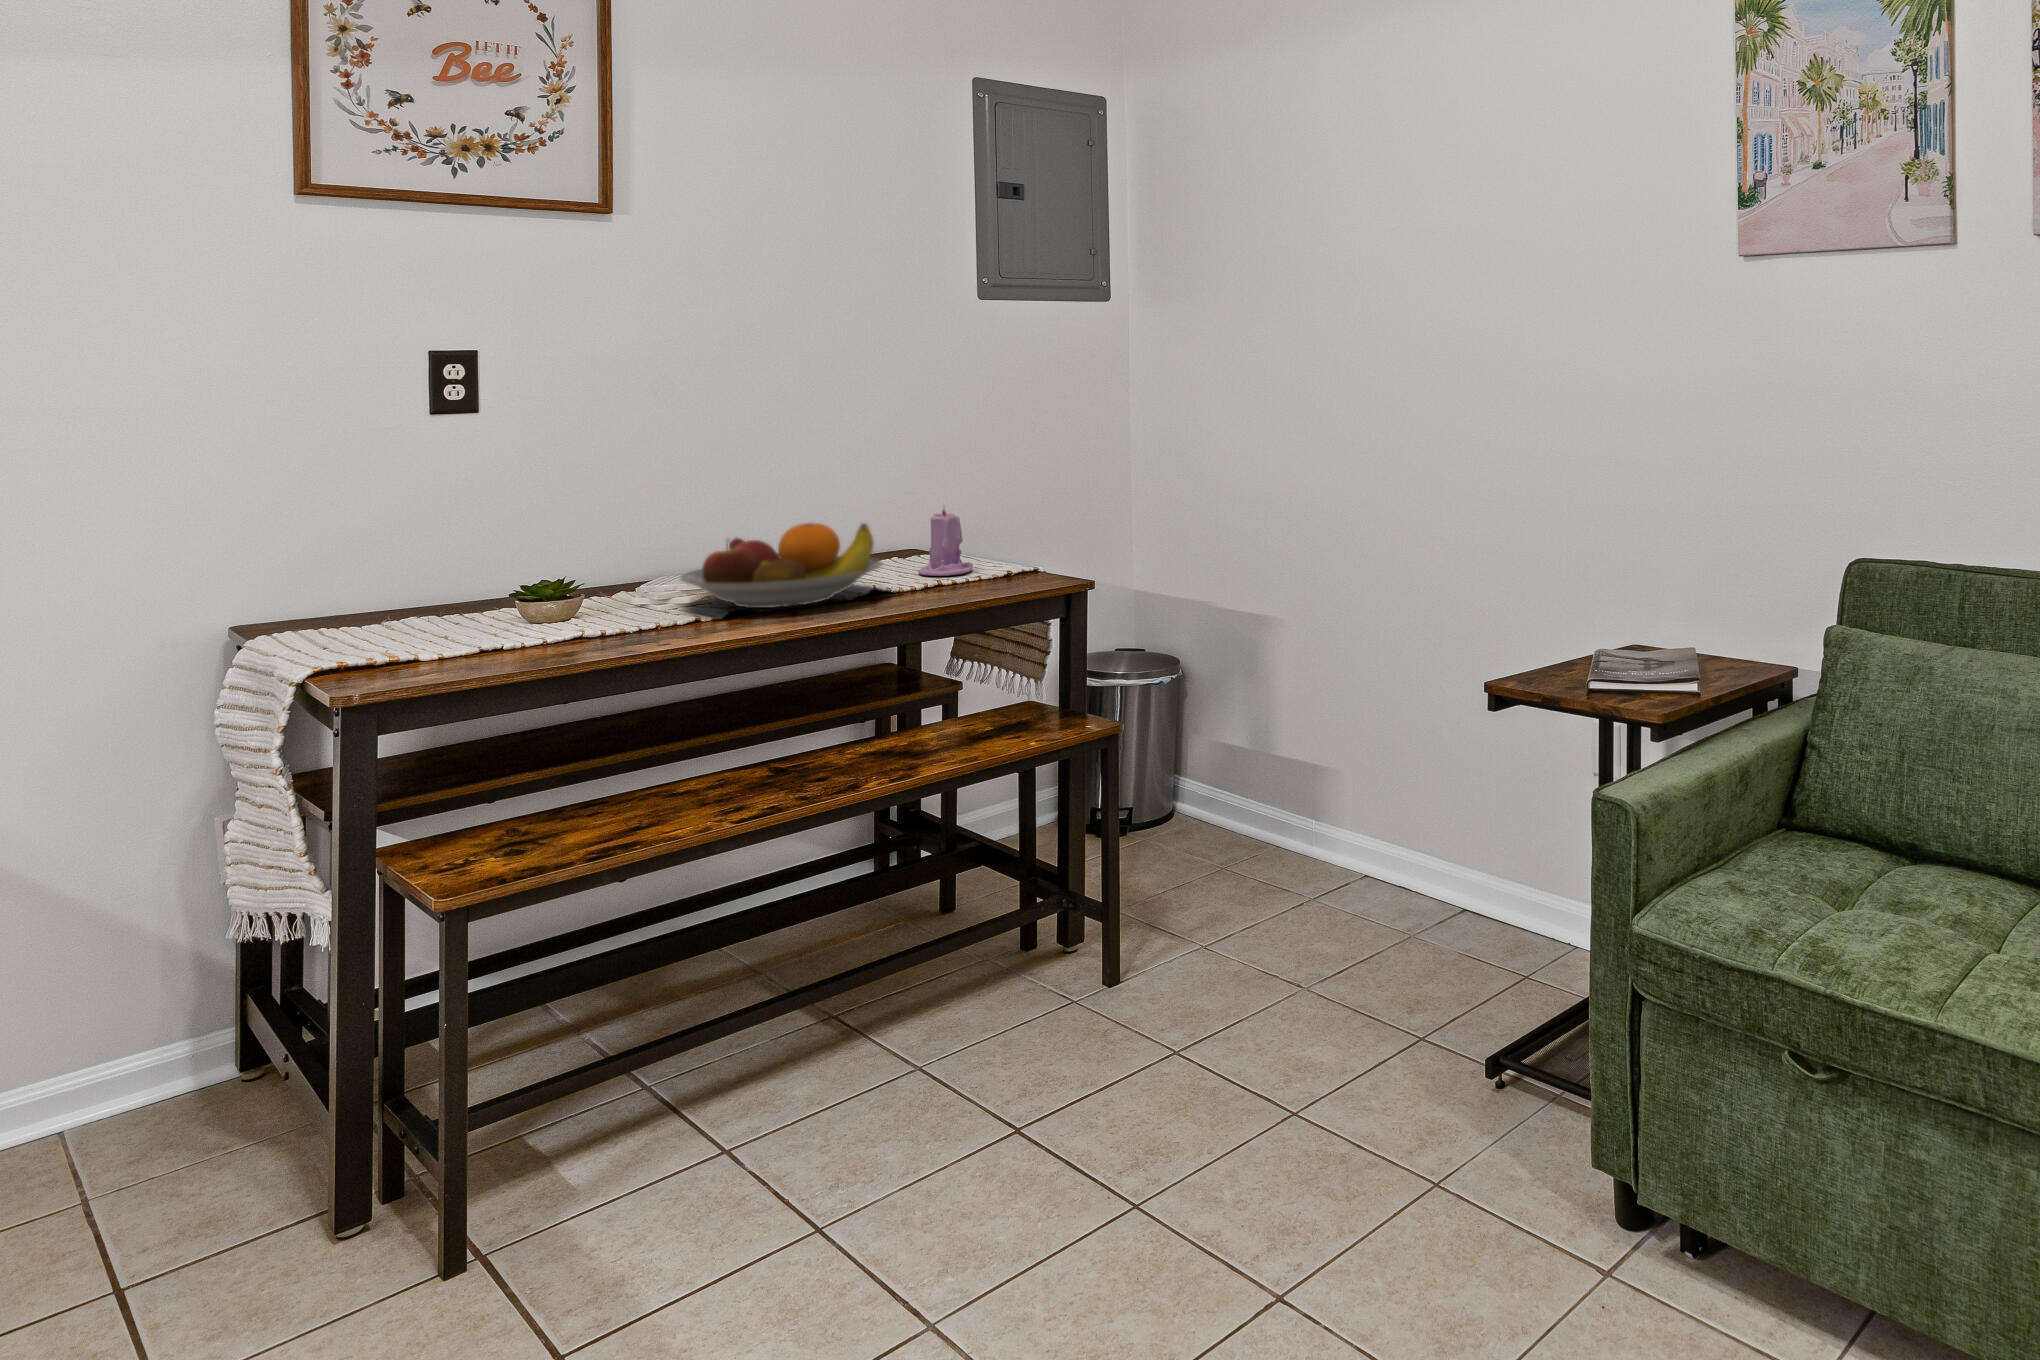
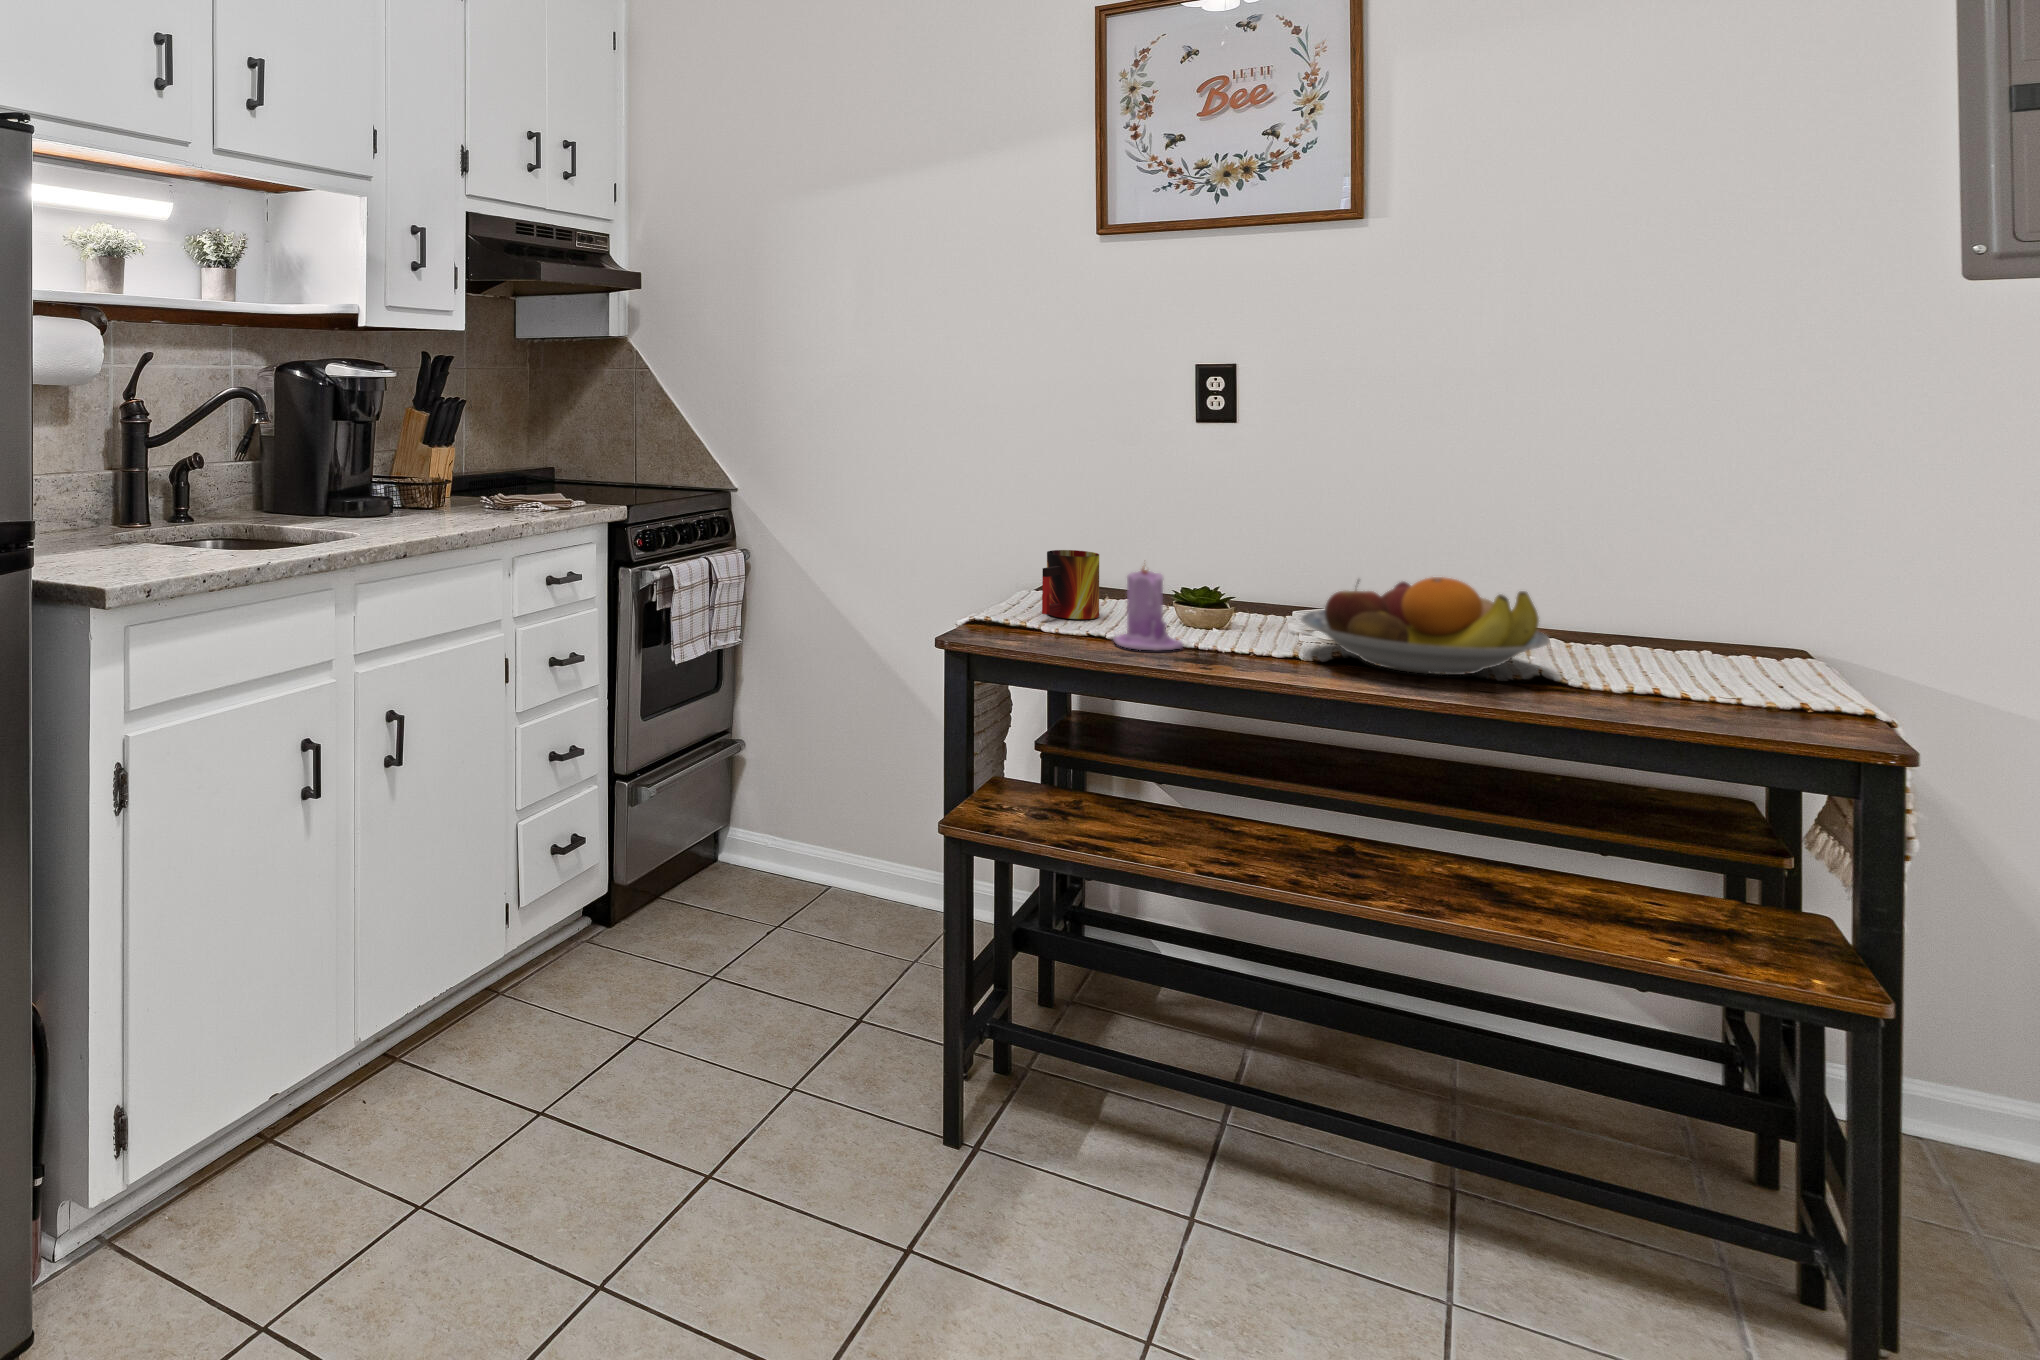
candle: present [918,507,973,576] -> present [1114,567,1183,650]
mug: none [352,568,428,651] -> present [1042,550,1099,619]

